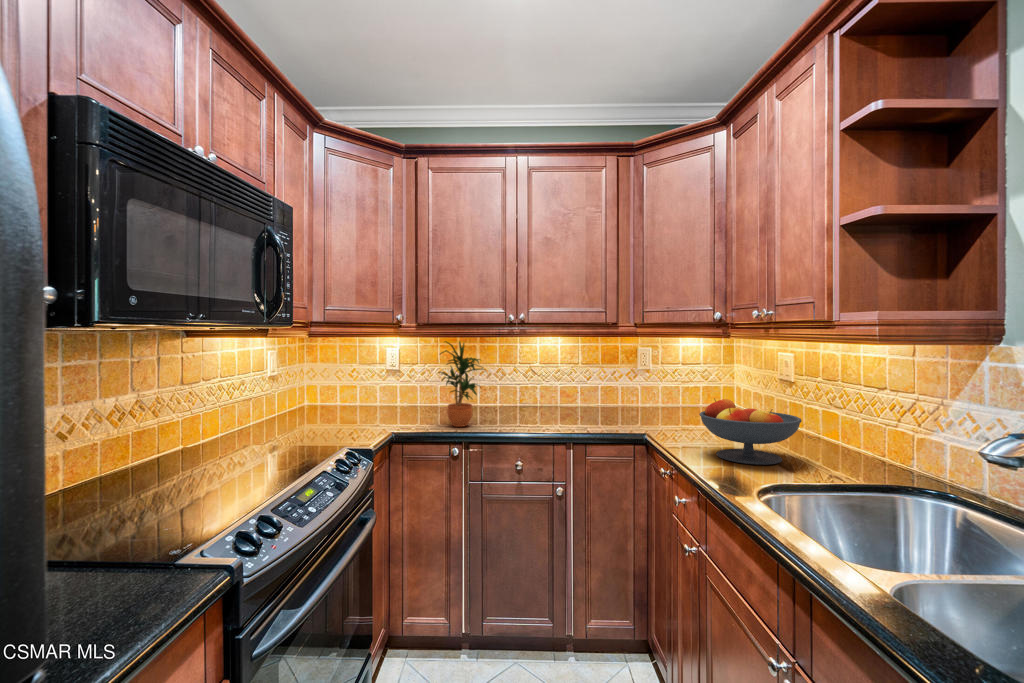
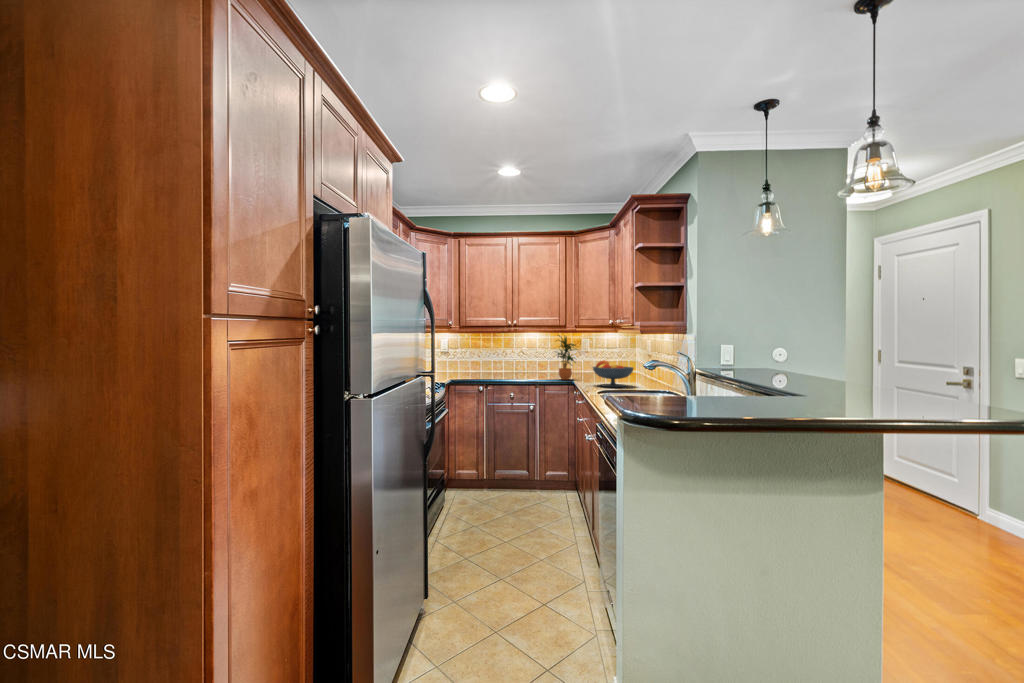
potted plant: present [440,341,483,427] -> present [556,335,576,380]

